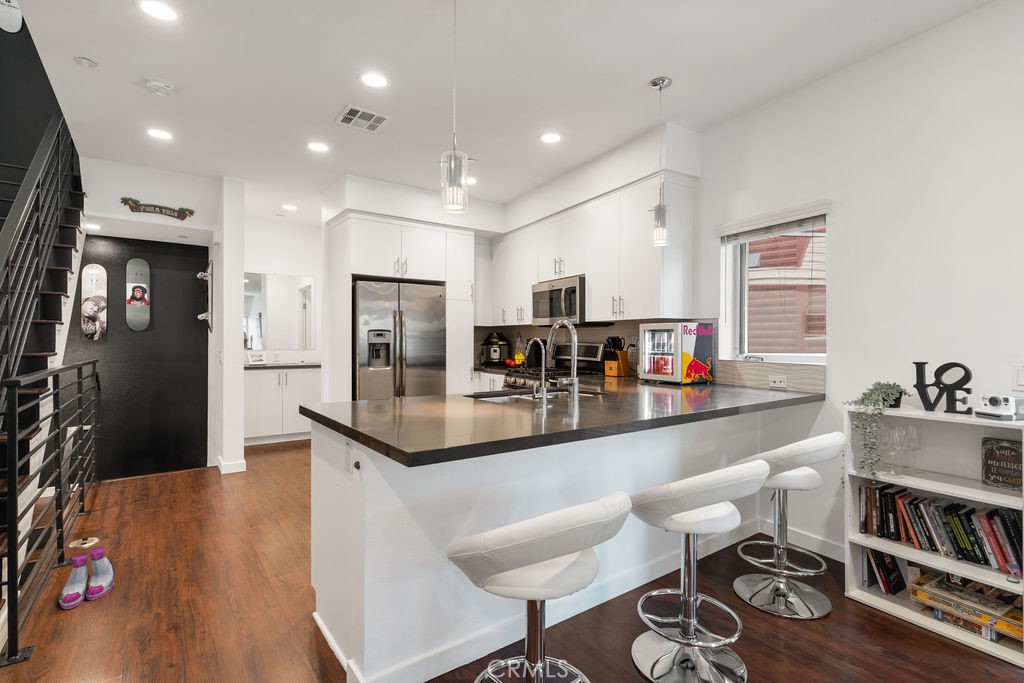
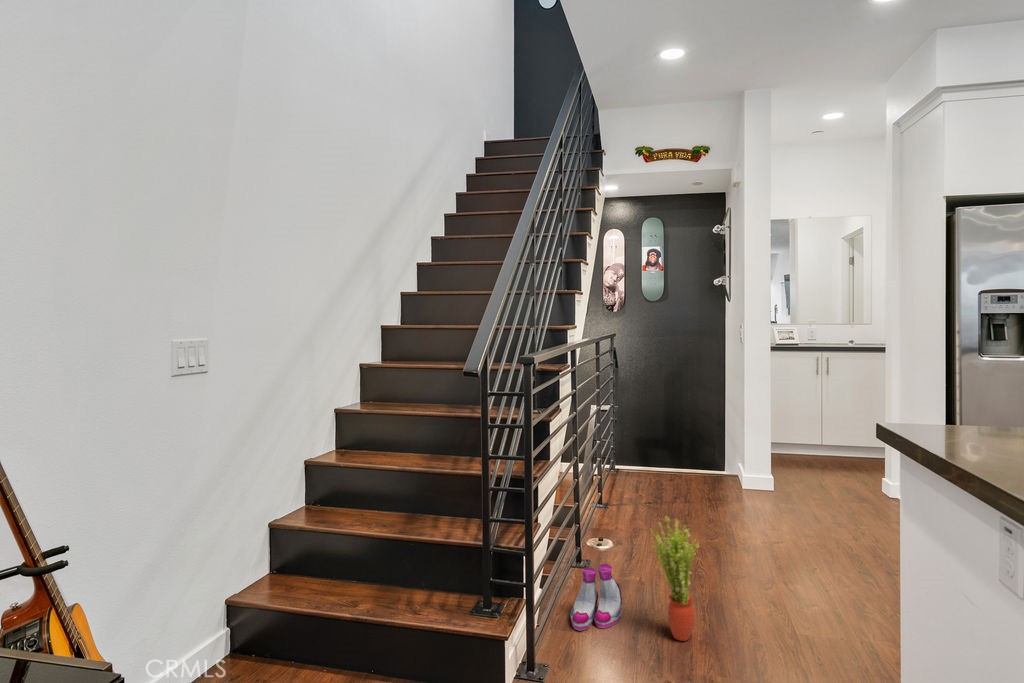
potted plant: none [143,493,186,584] -> present [652,517,699,641]

